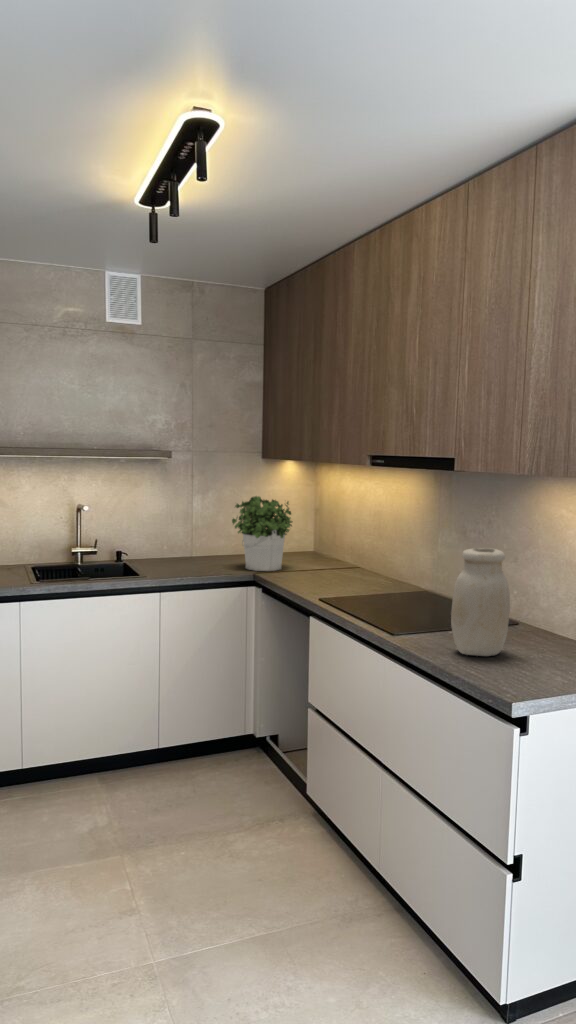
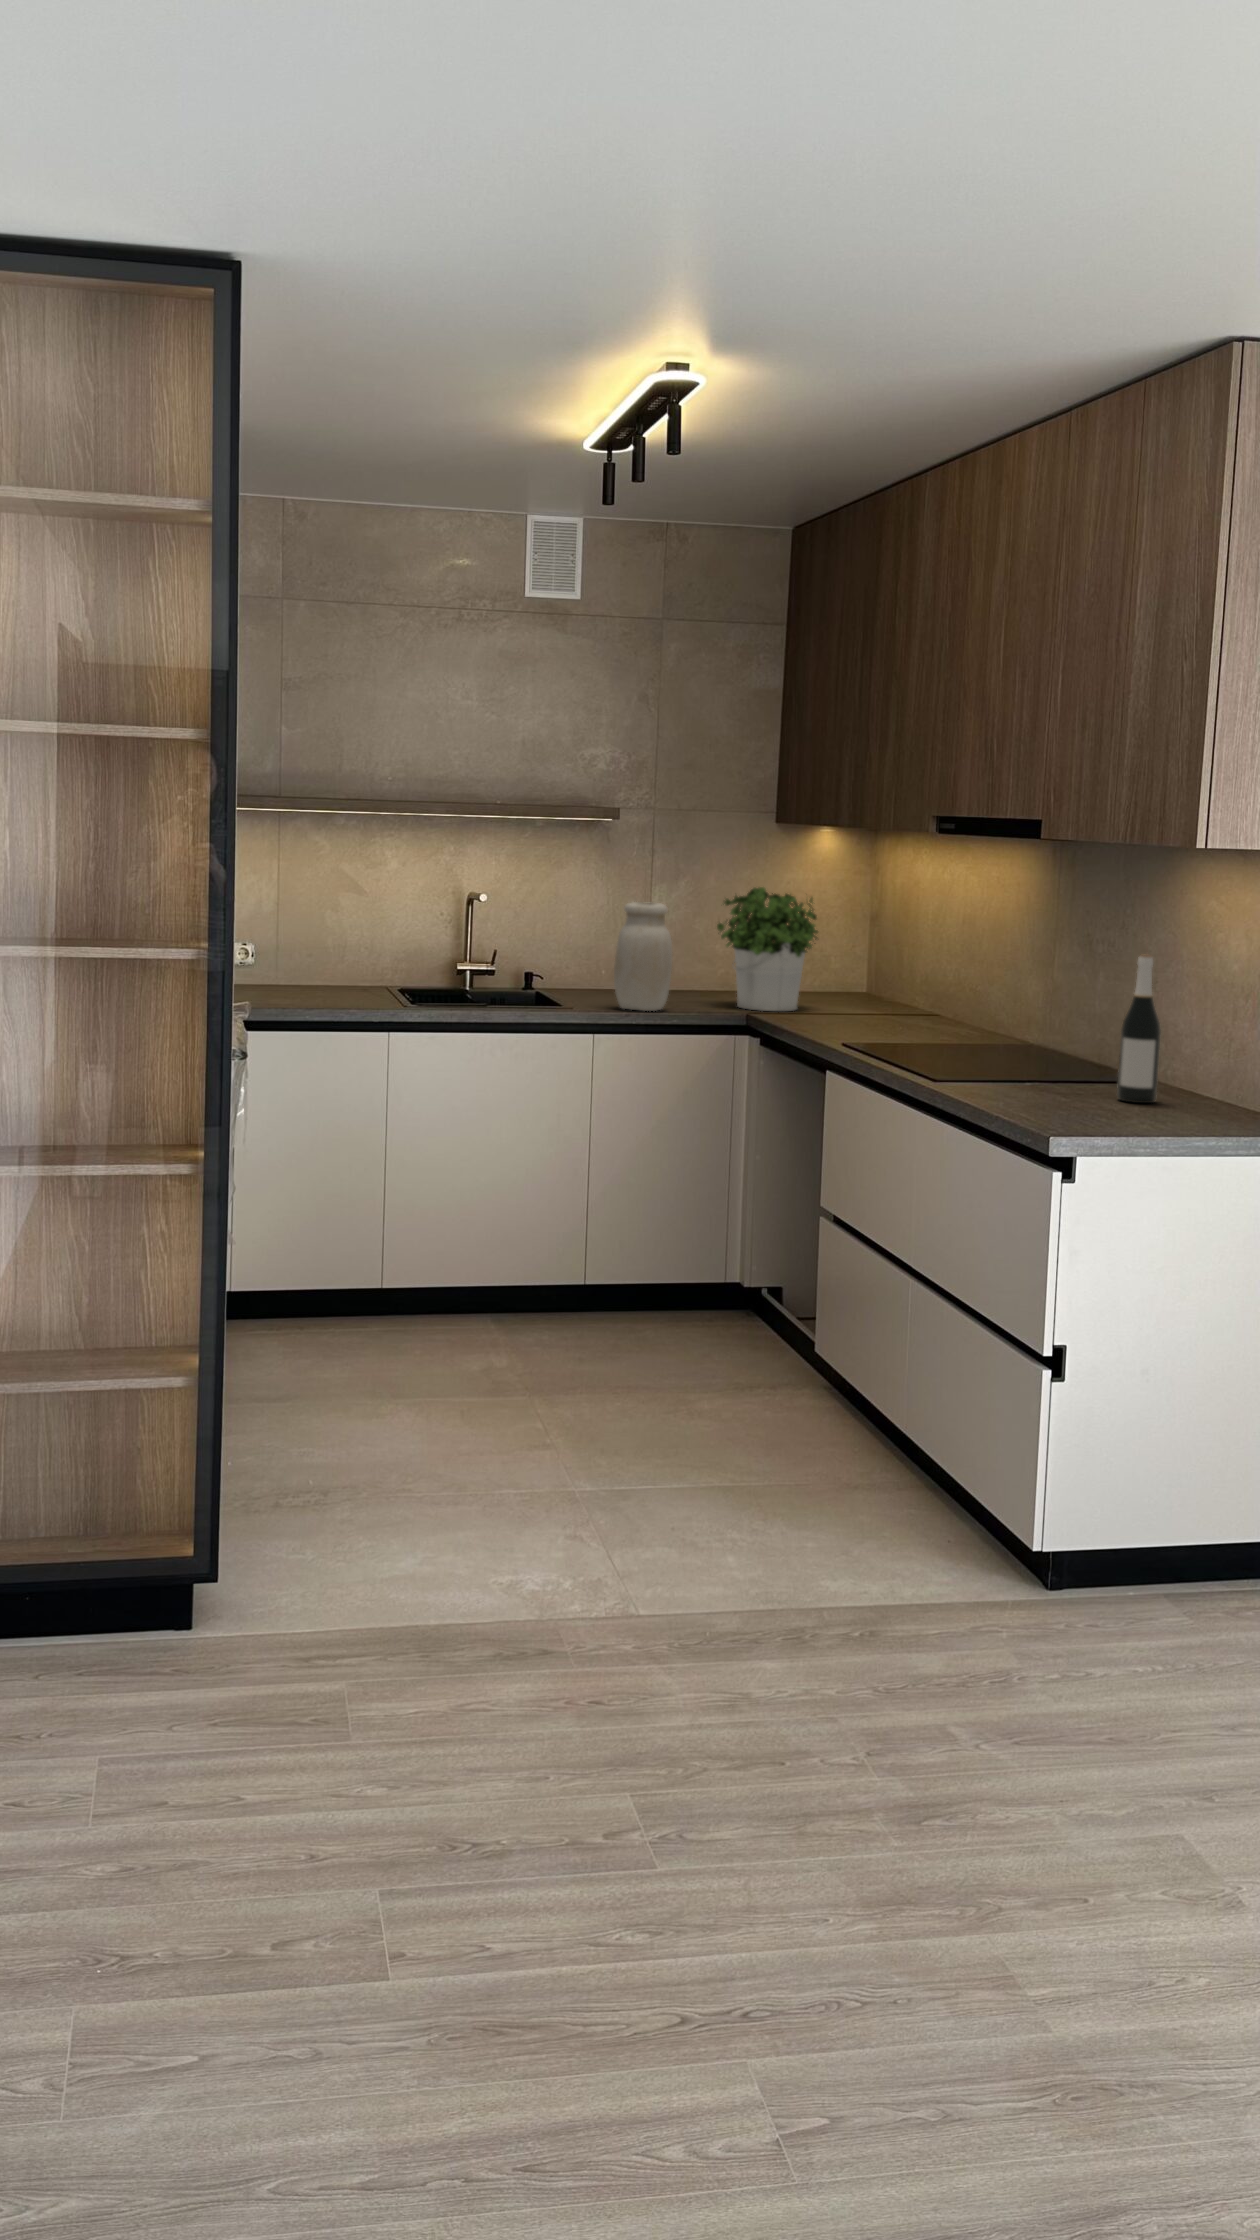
wine bottle: none [521,545,550,649] -> present [1117,955,1161,1103]
jar: present [451,548,510,656] -> present [614,902,672,1011]

